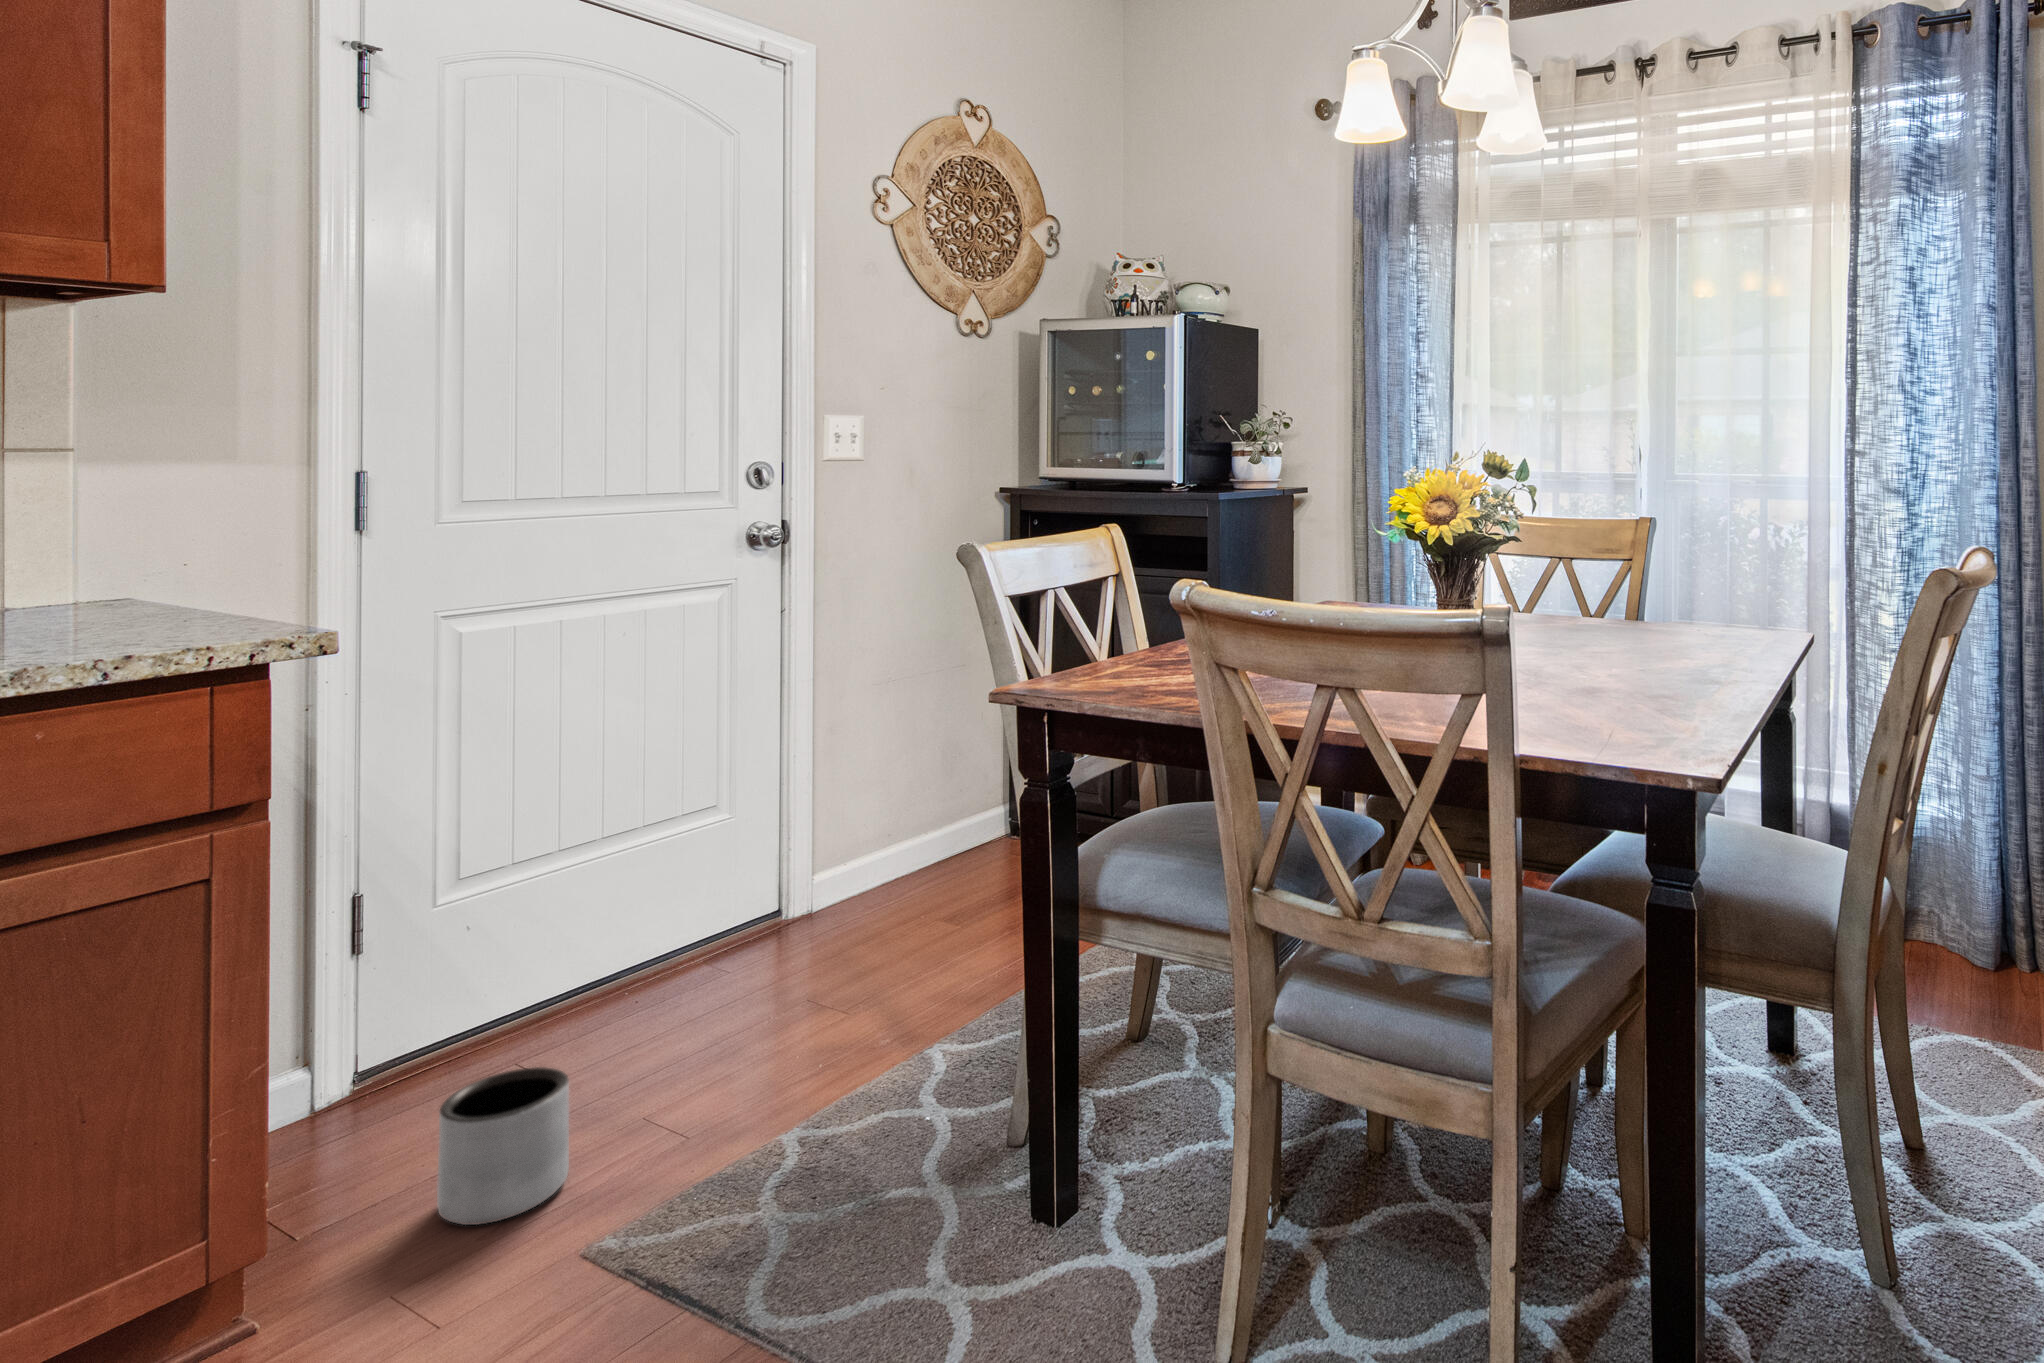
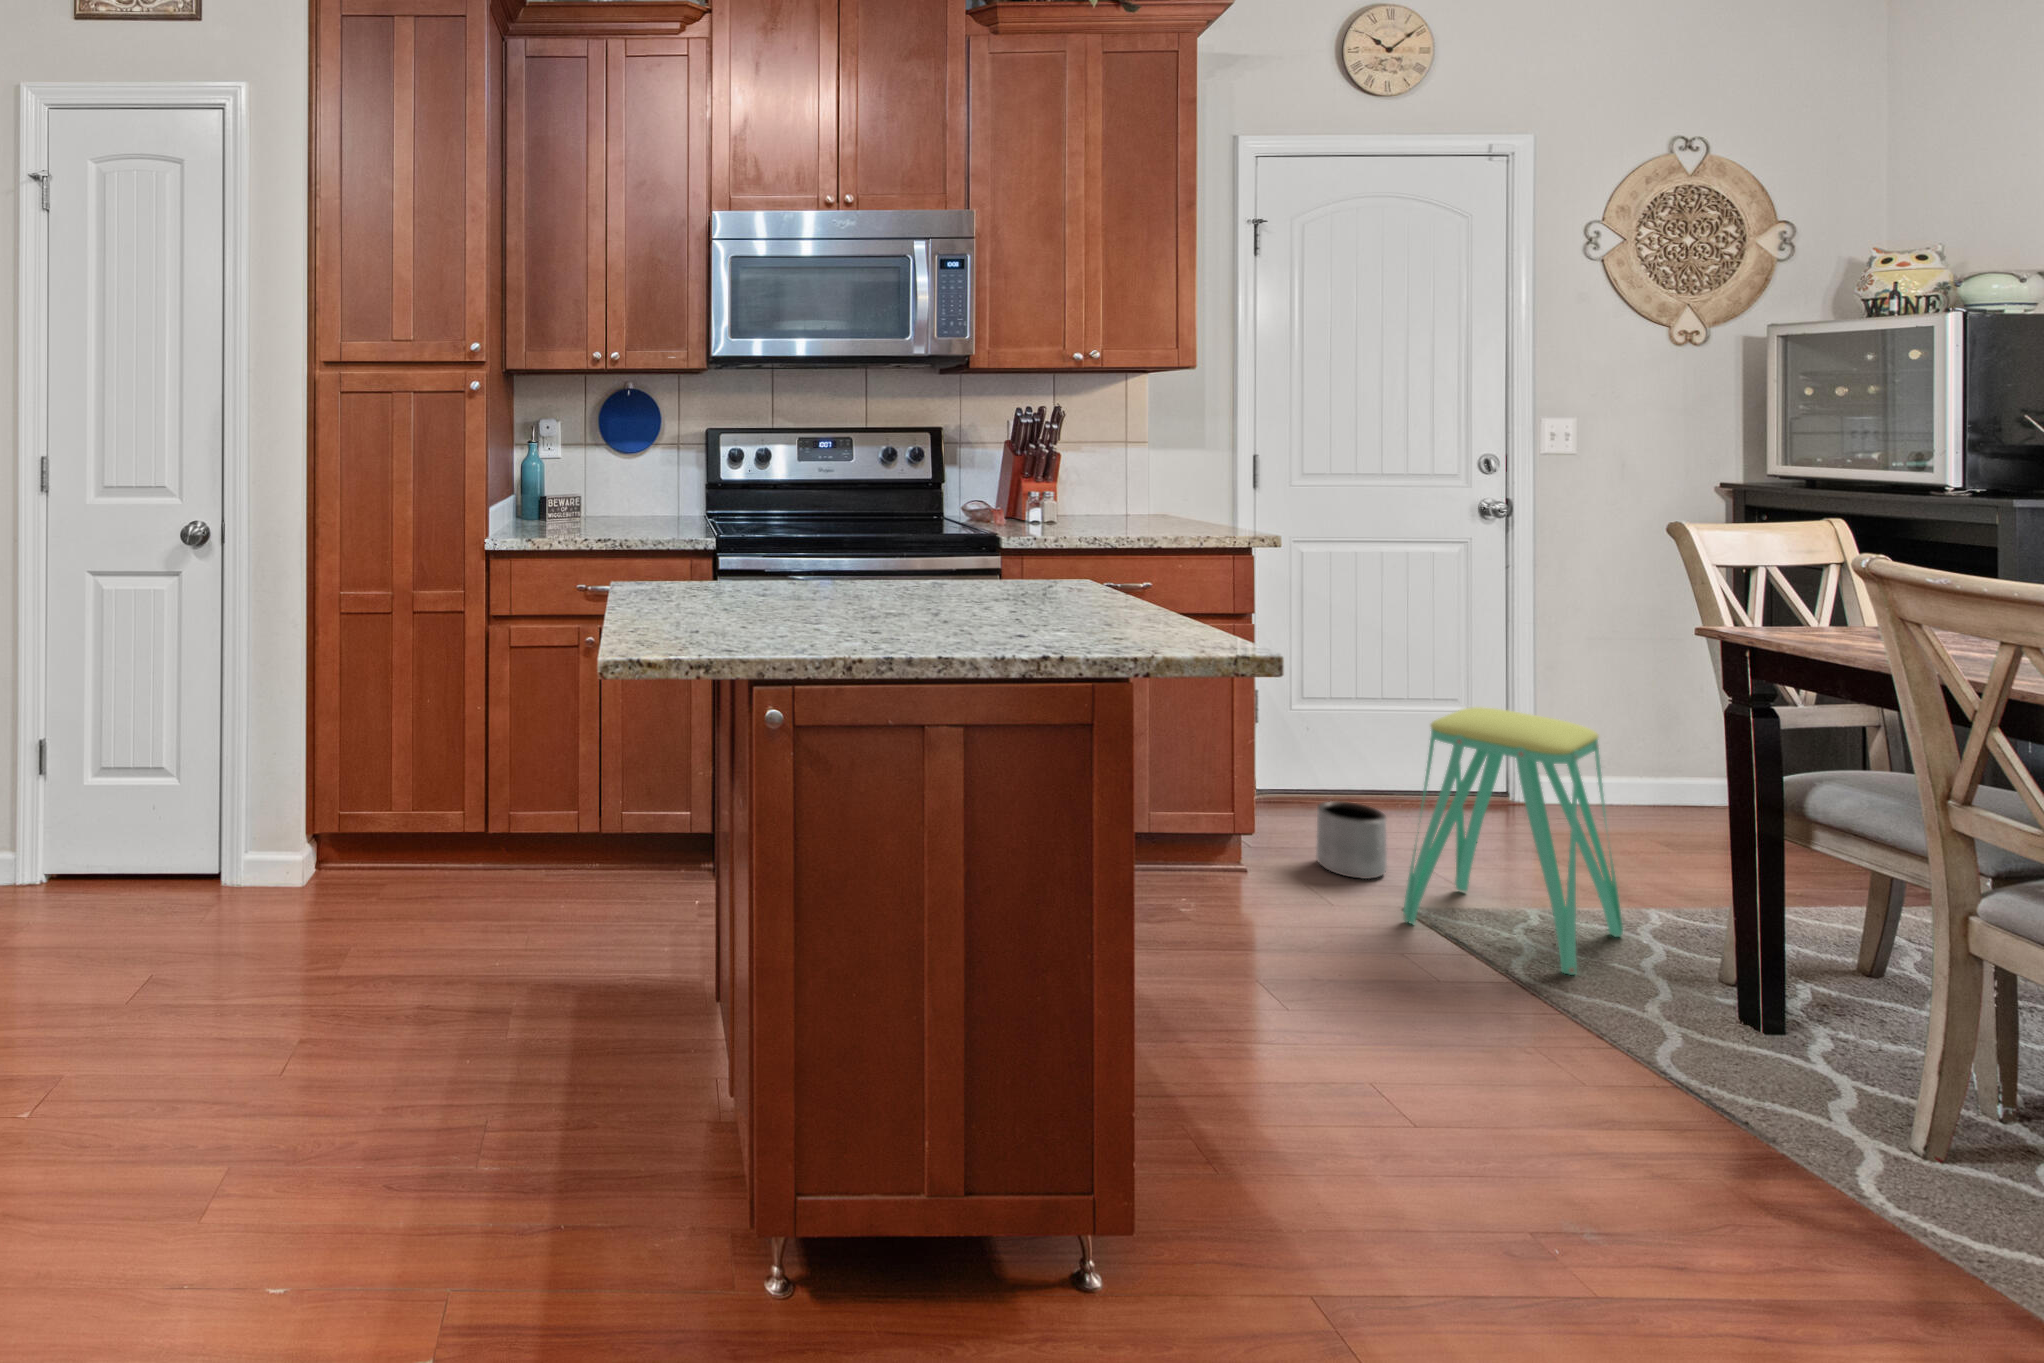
stool: none [573,854,903,1297] -> present [1403,707,1623,975]

